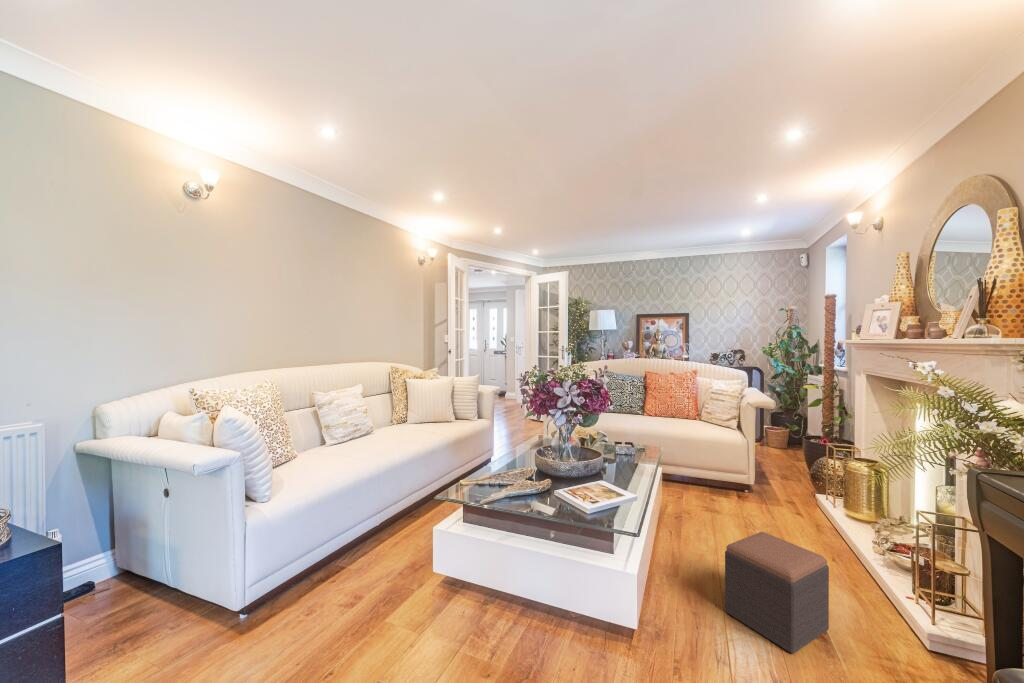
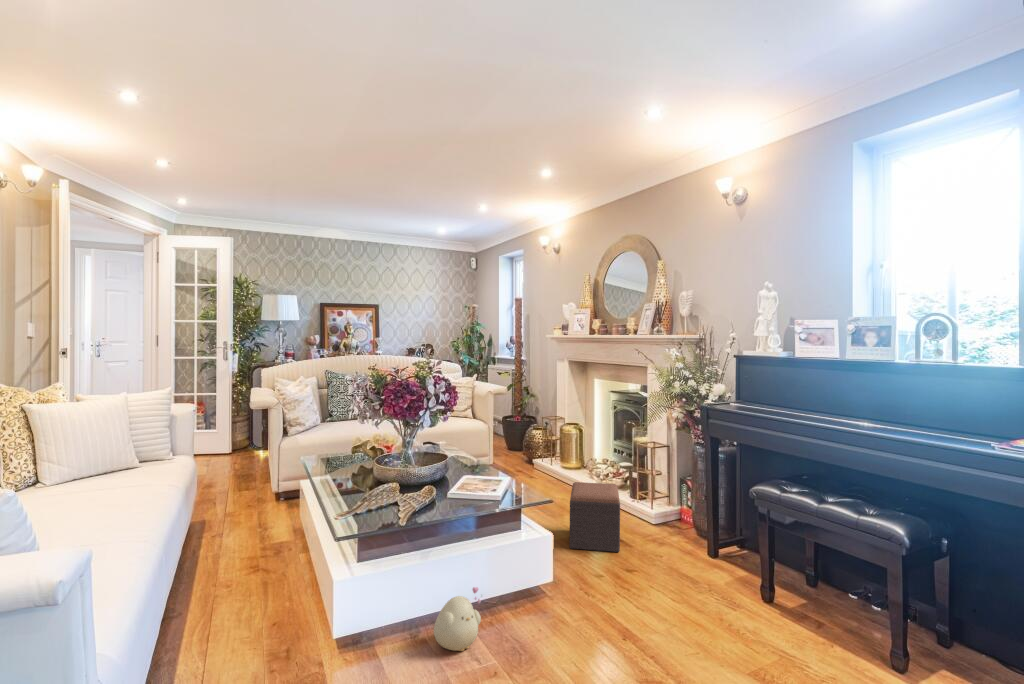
plush toy: none [471,586,519,641] -> present [434,587,482,651]

